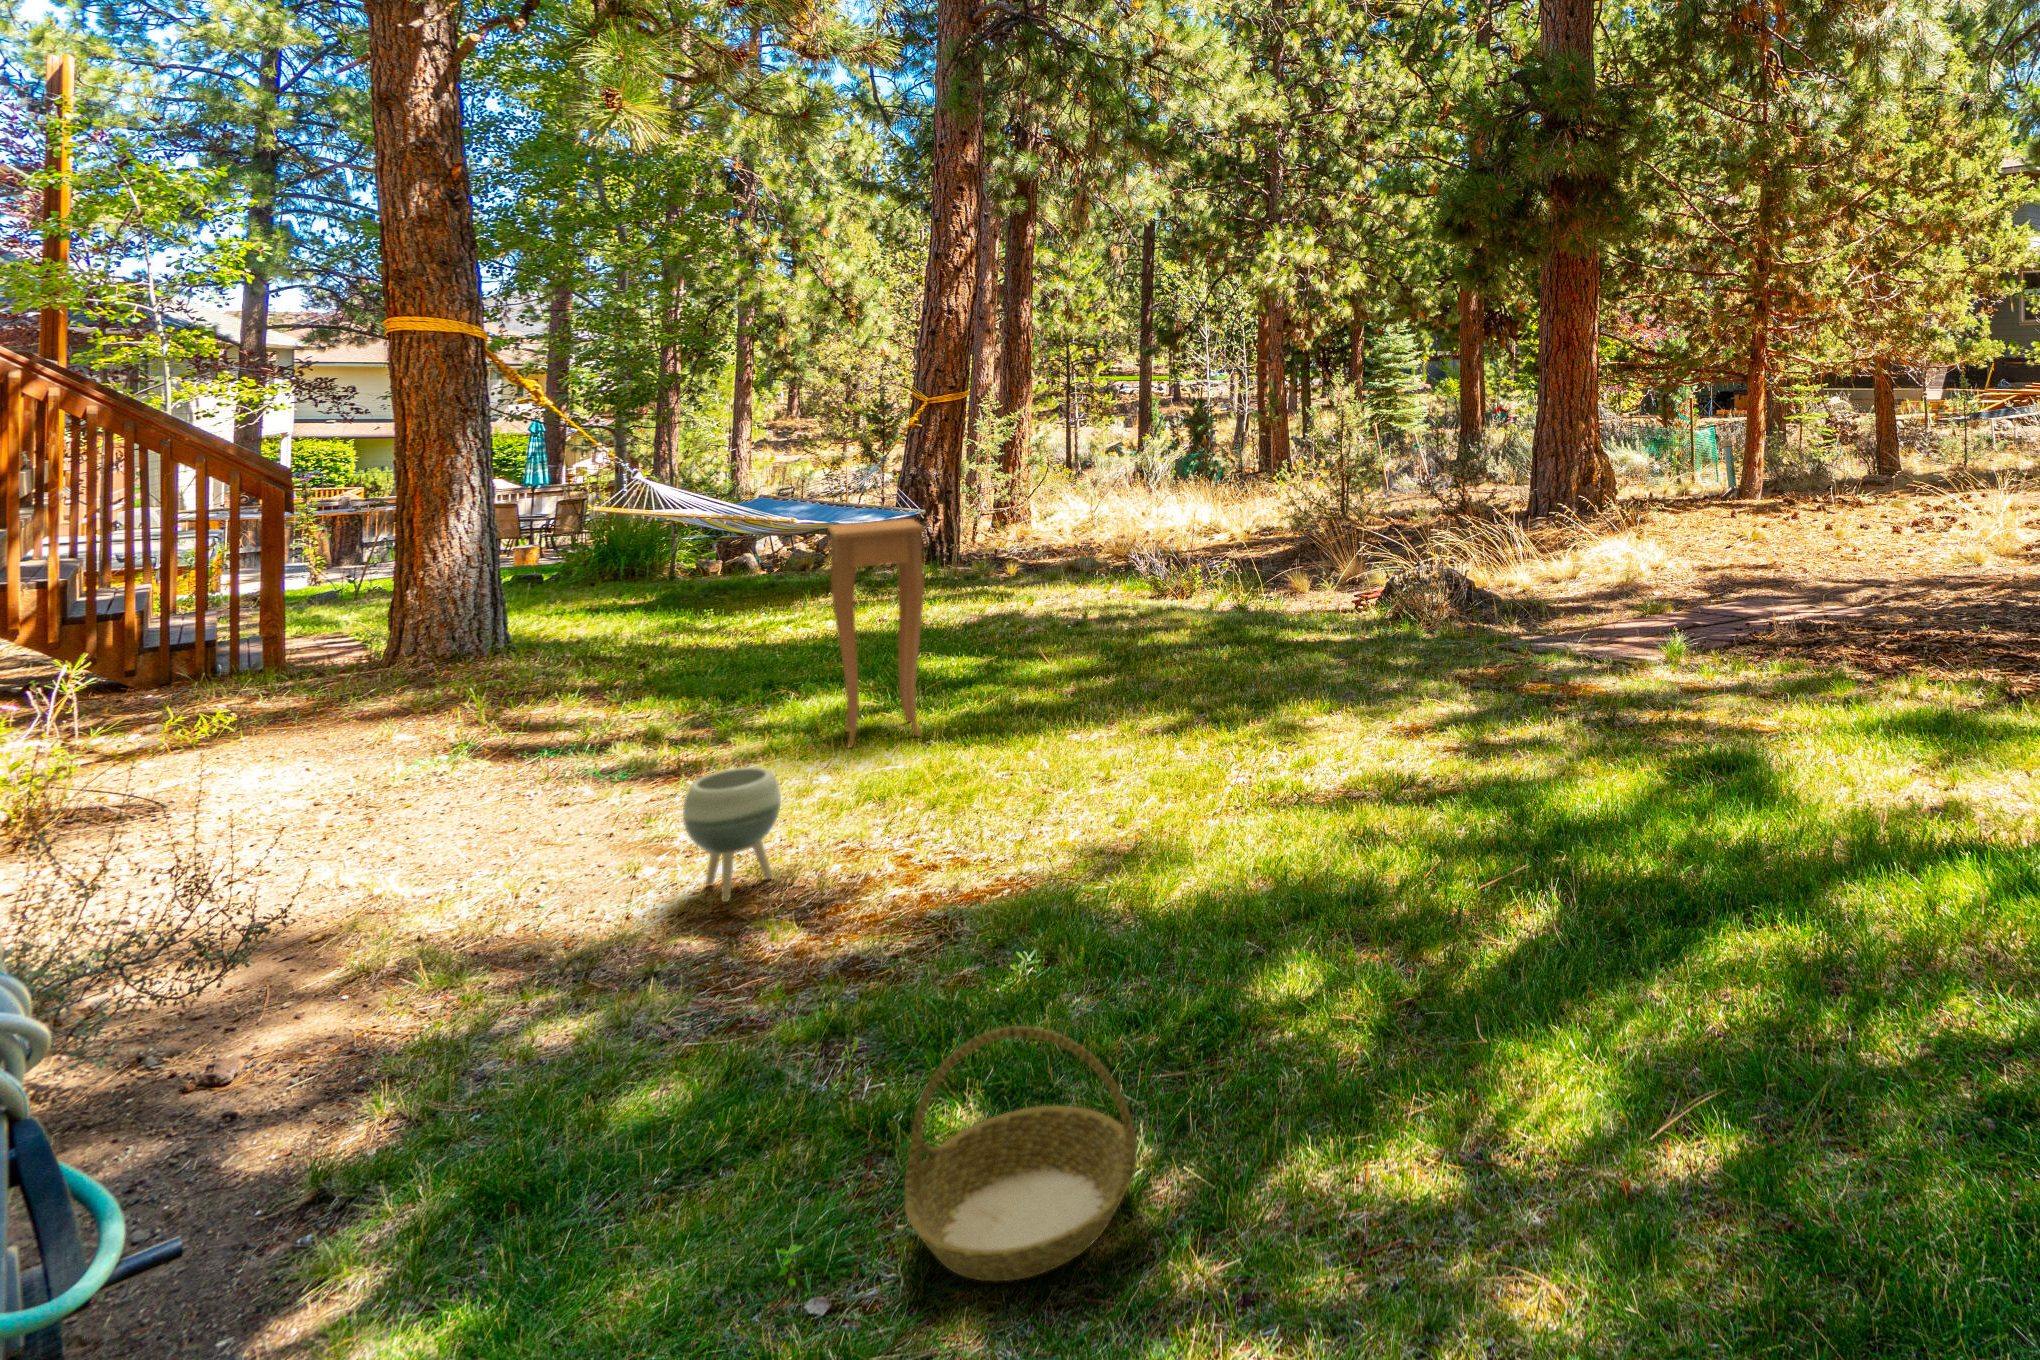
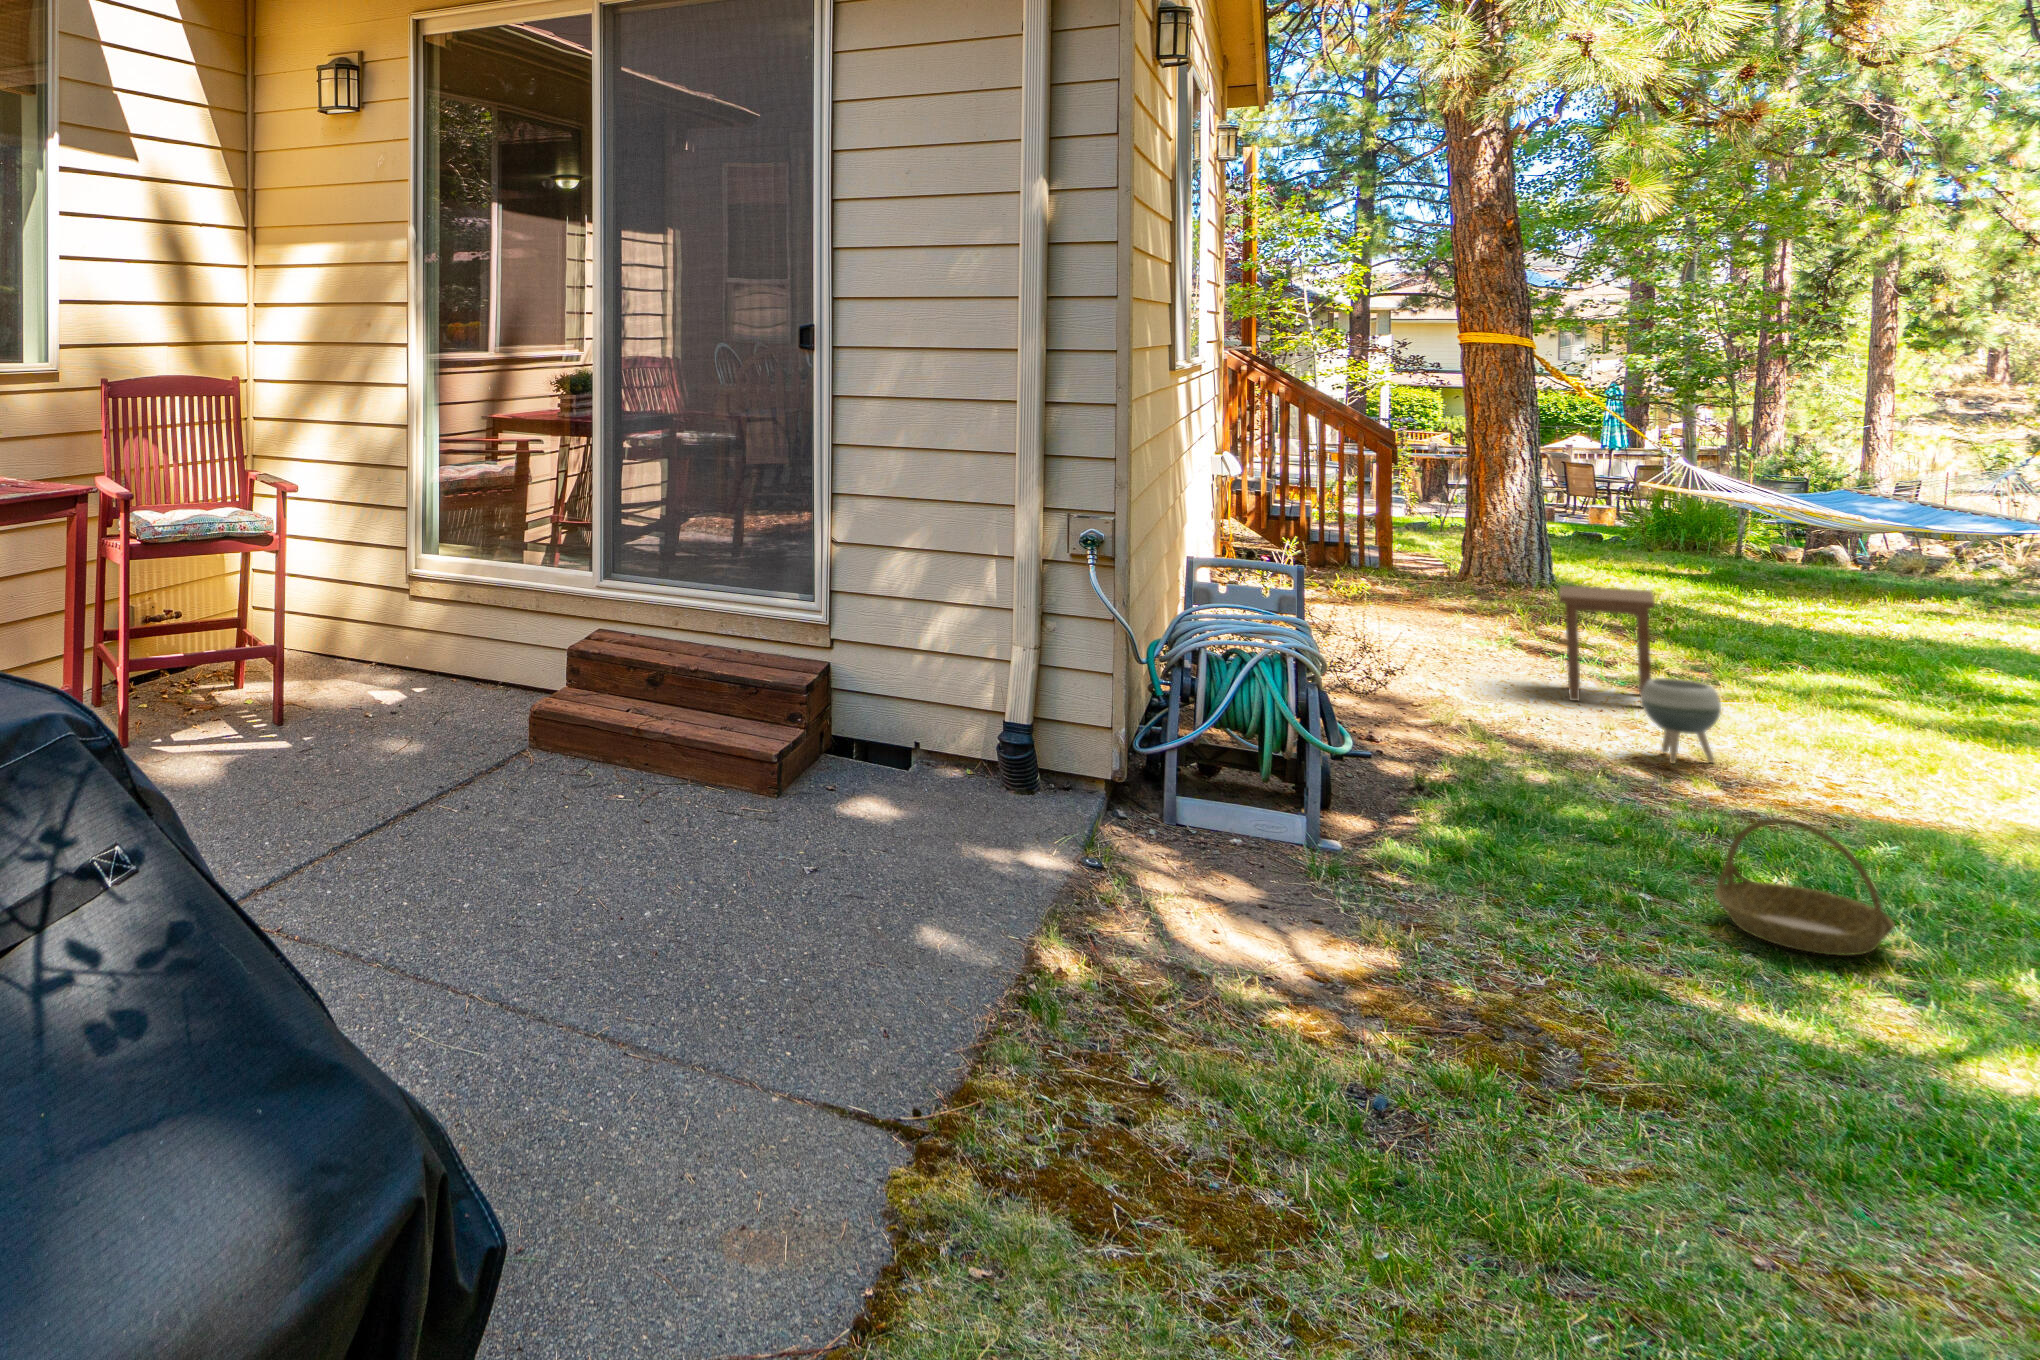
side table: present [828,519,924,748] -> none [1819,522,1923,724]
stool: none [545,641,673,828] -> present [1559,585,1655,708]

